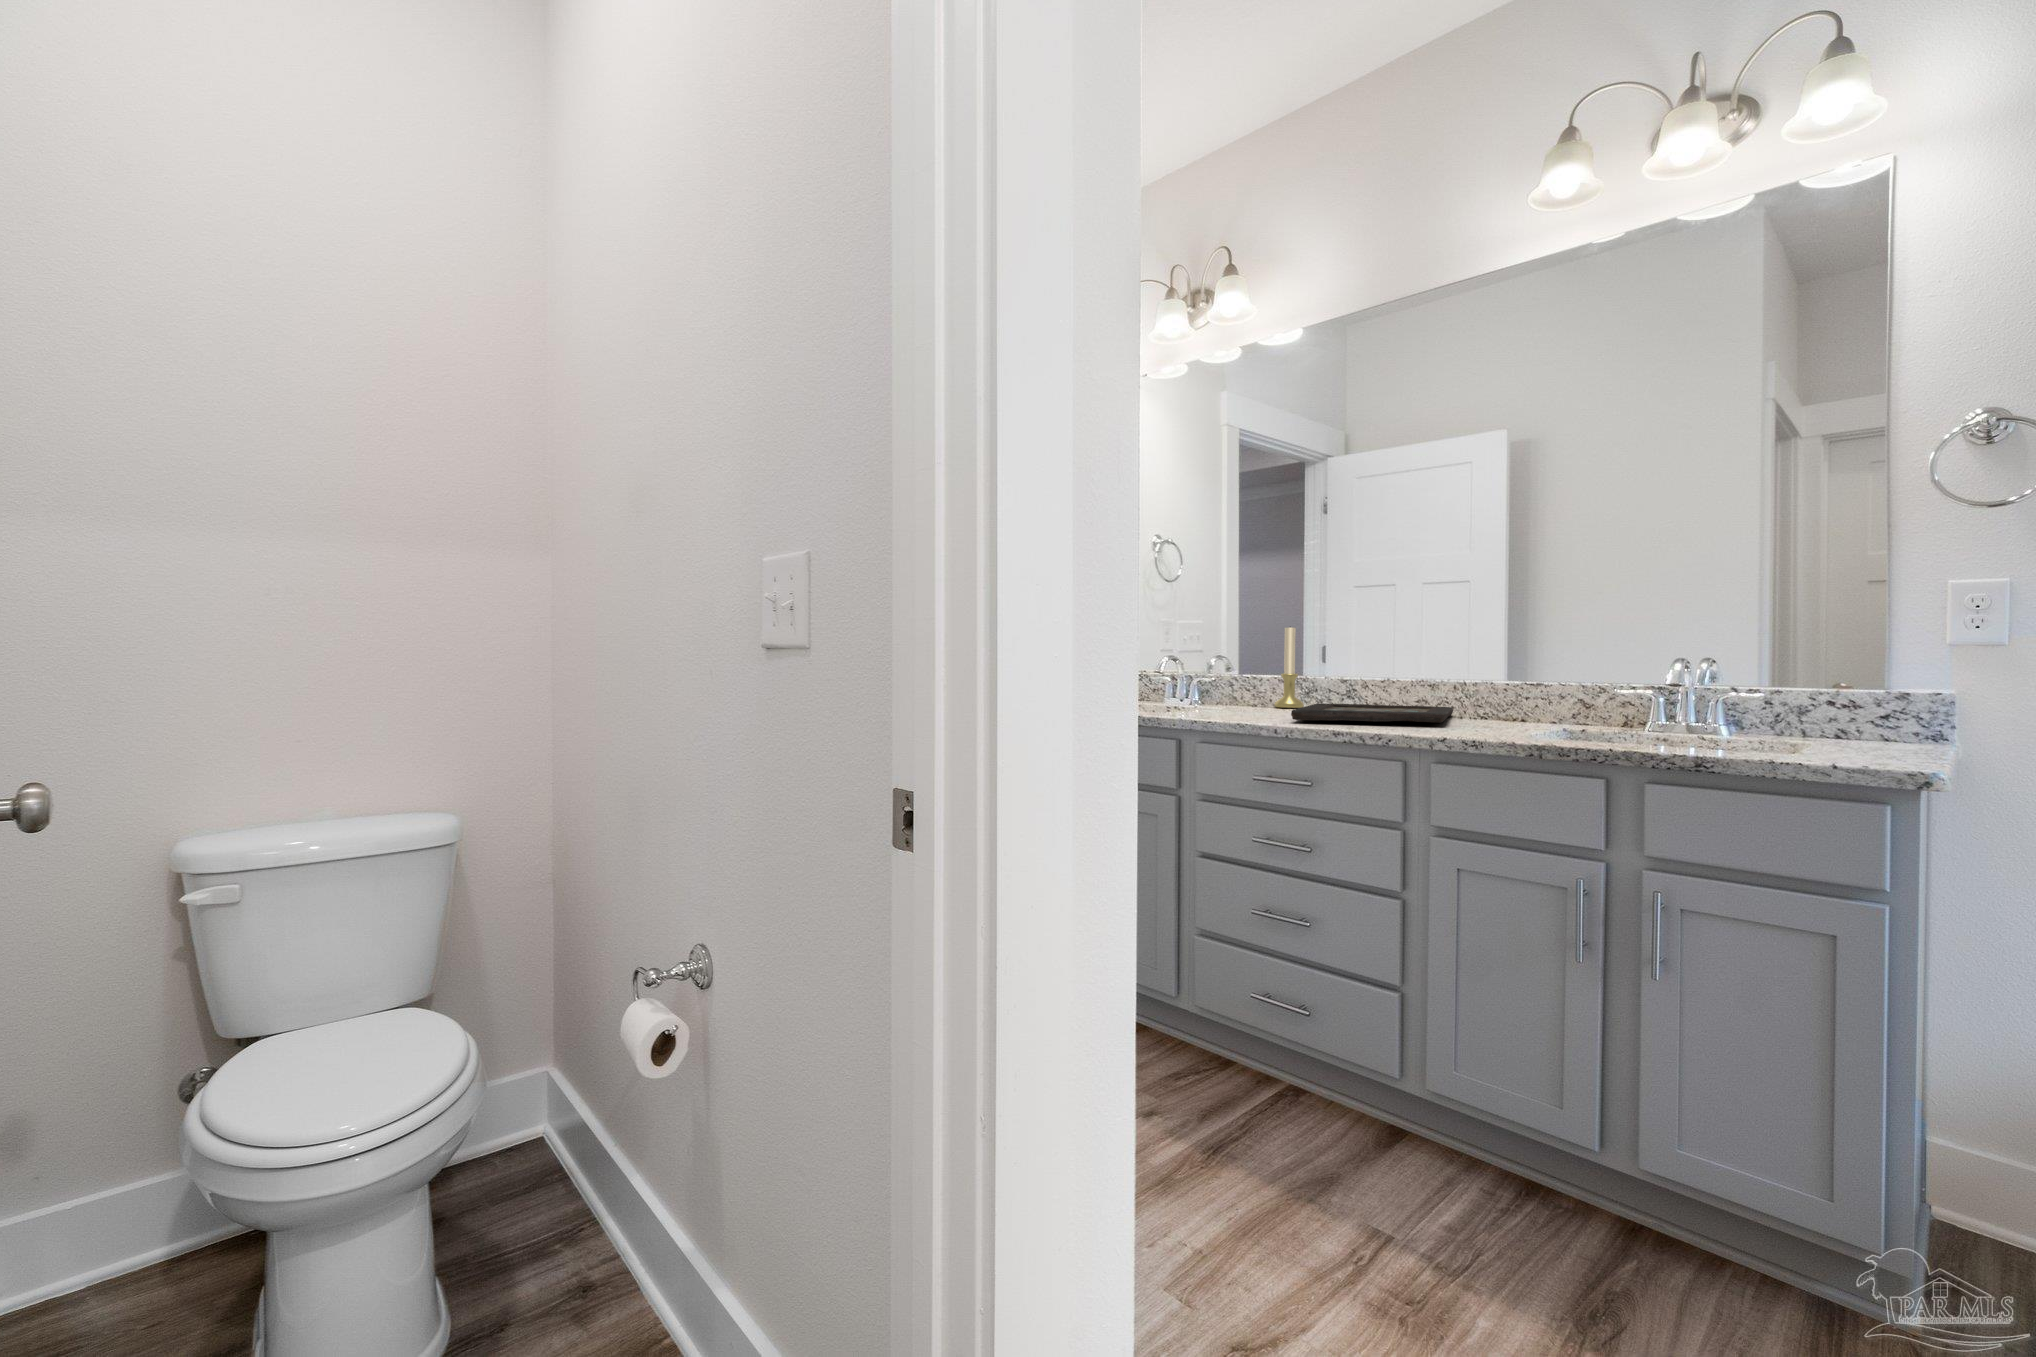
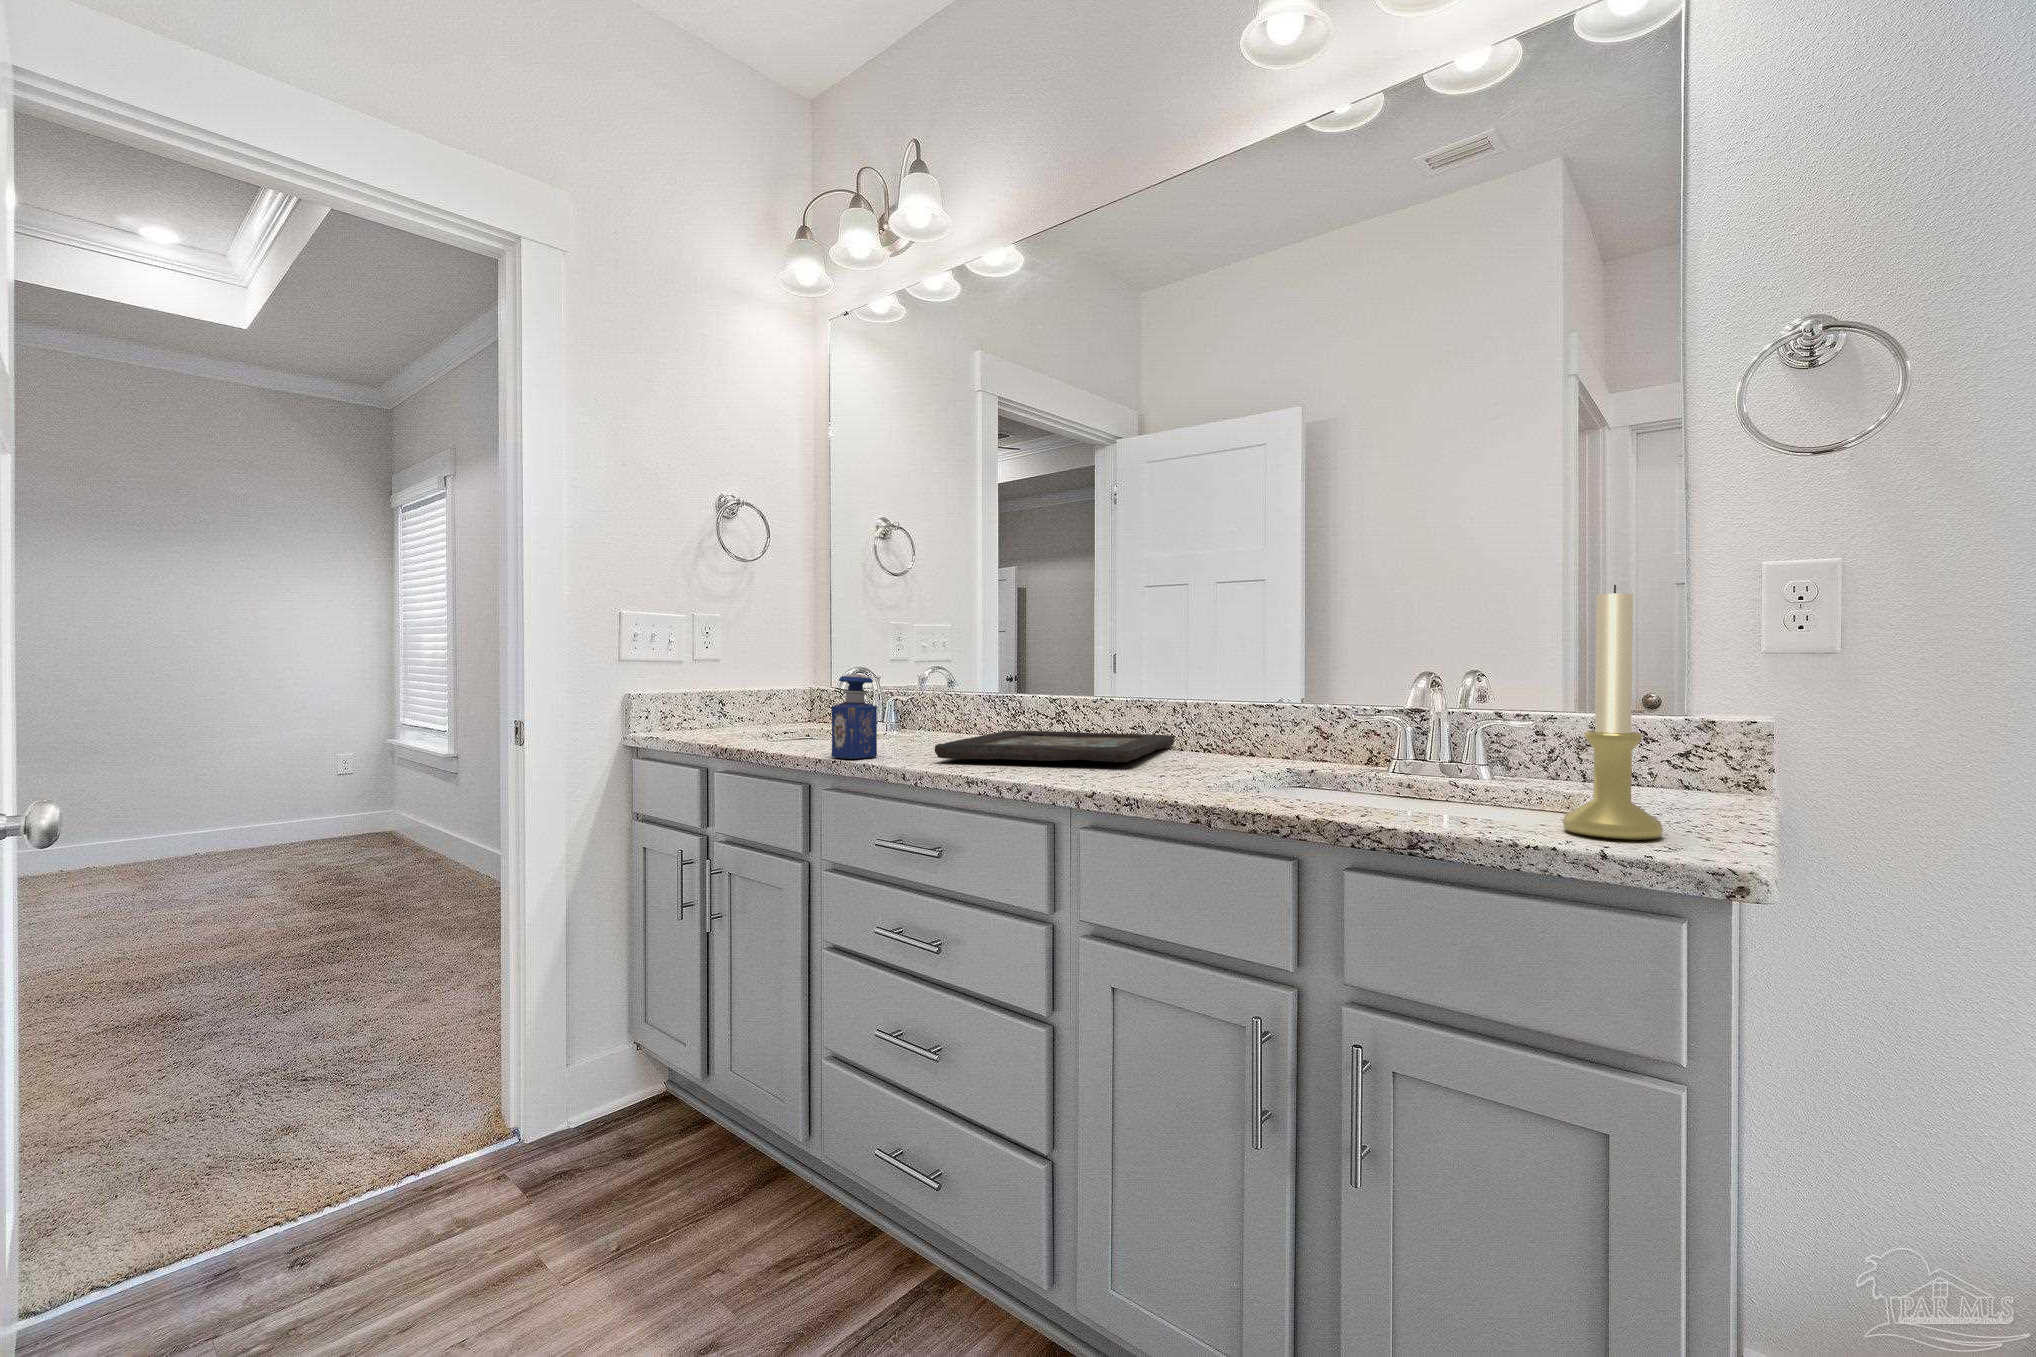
candle holder: present [1274,627,1304,708] -> present [1563,585,1663,840]
perfume bottle: none [1207,661,1240,720] -> present [831,674,877,759]

